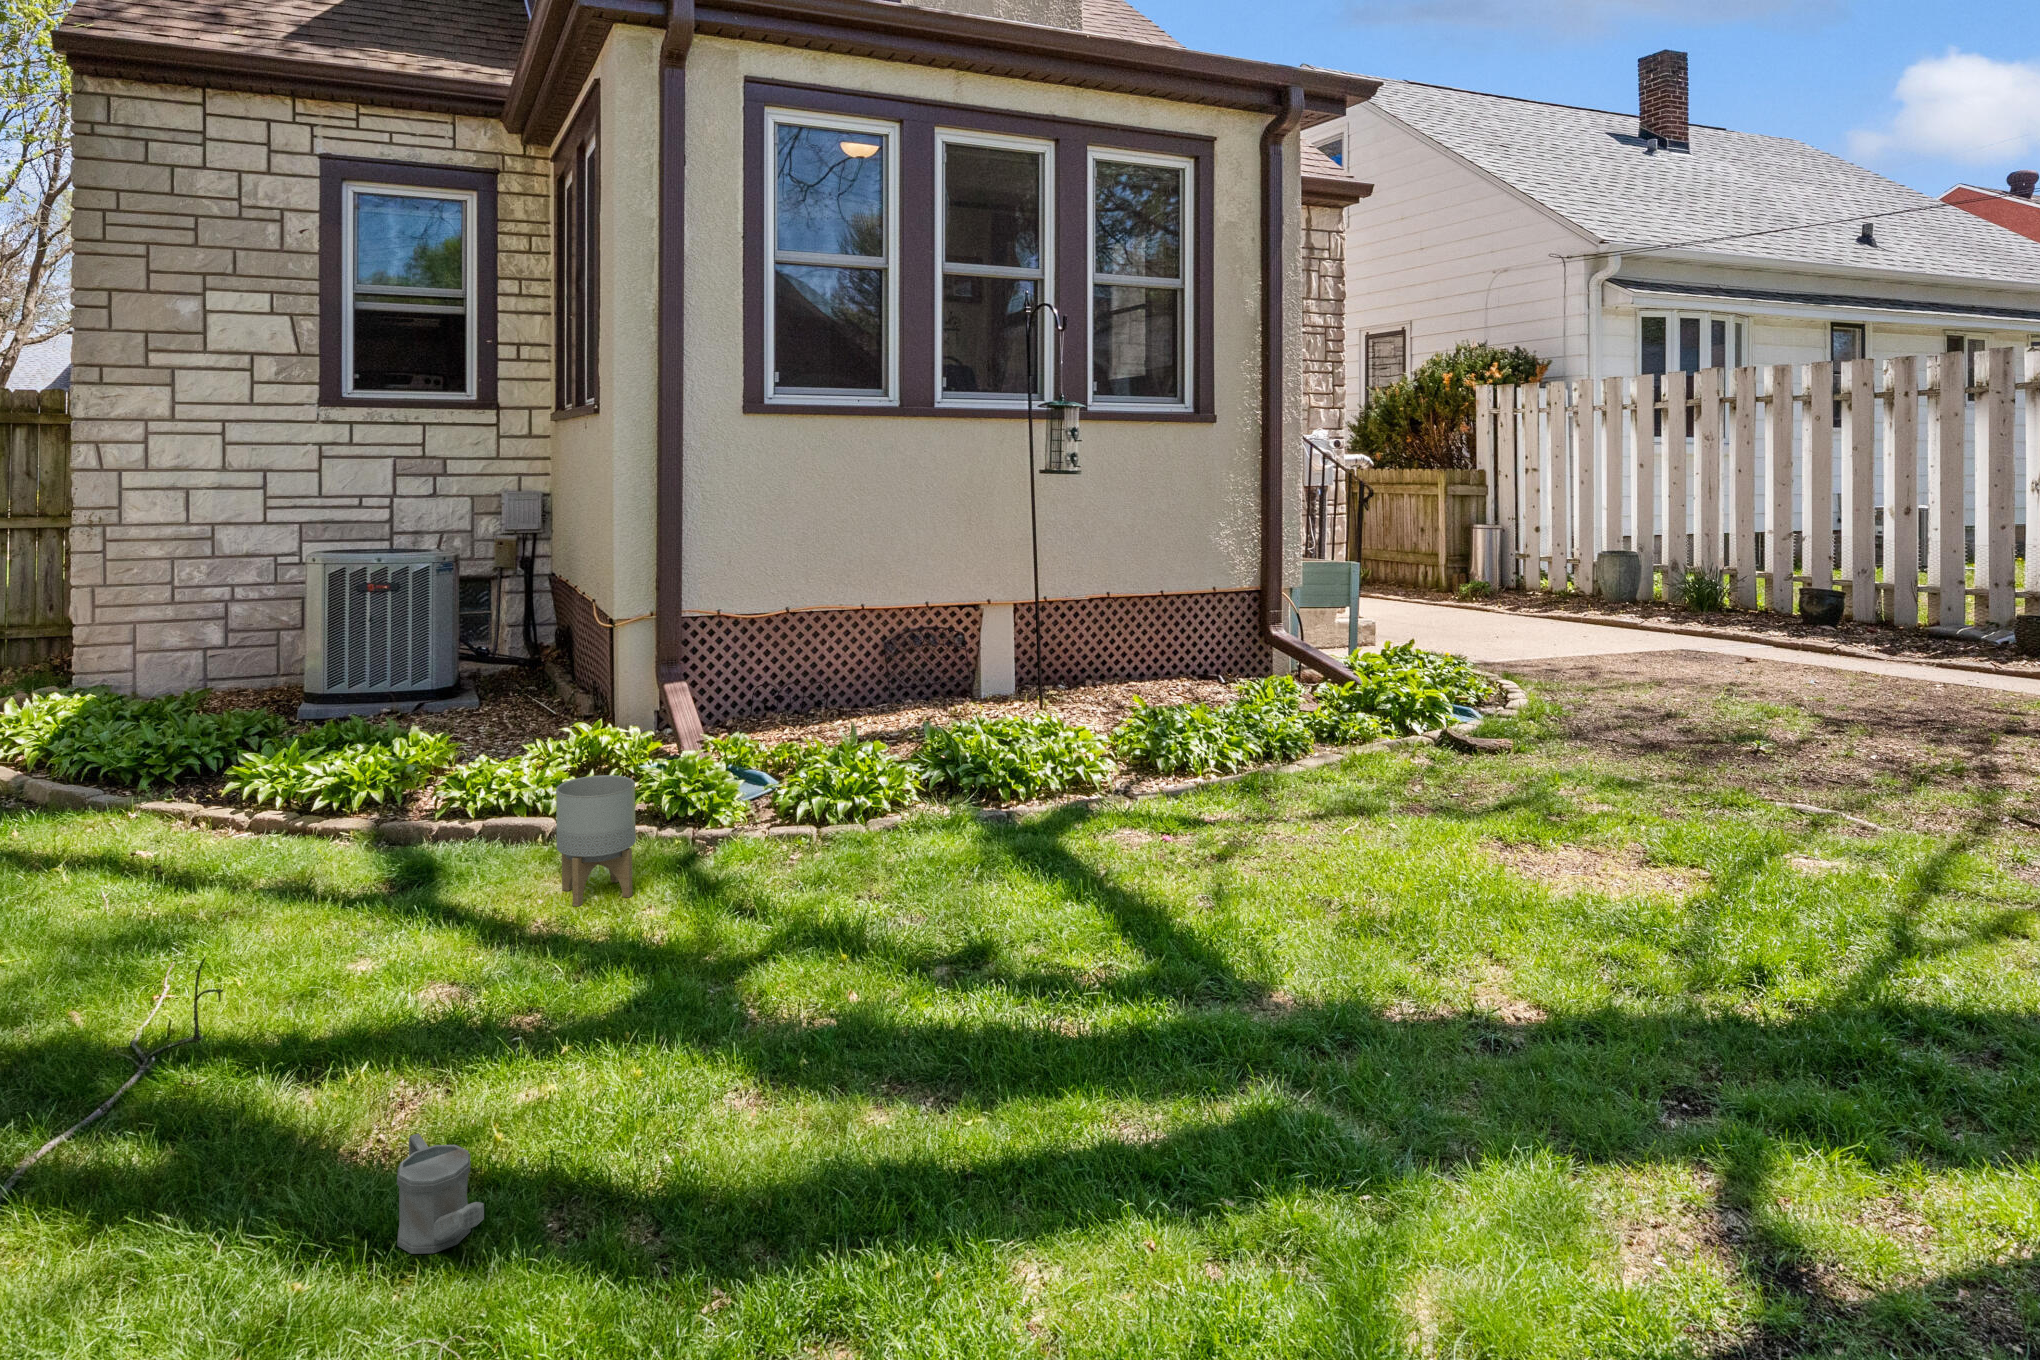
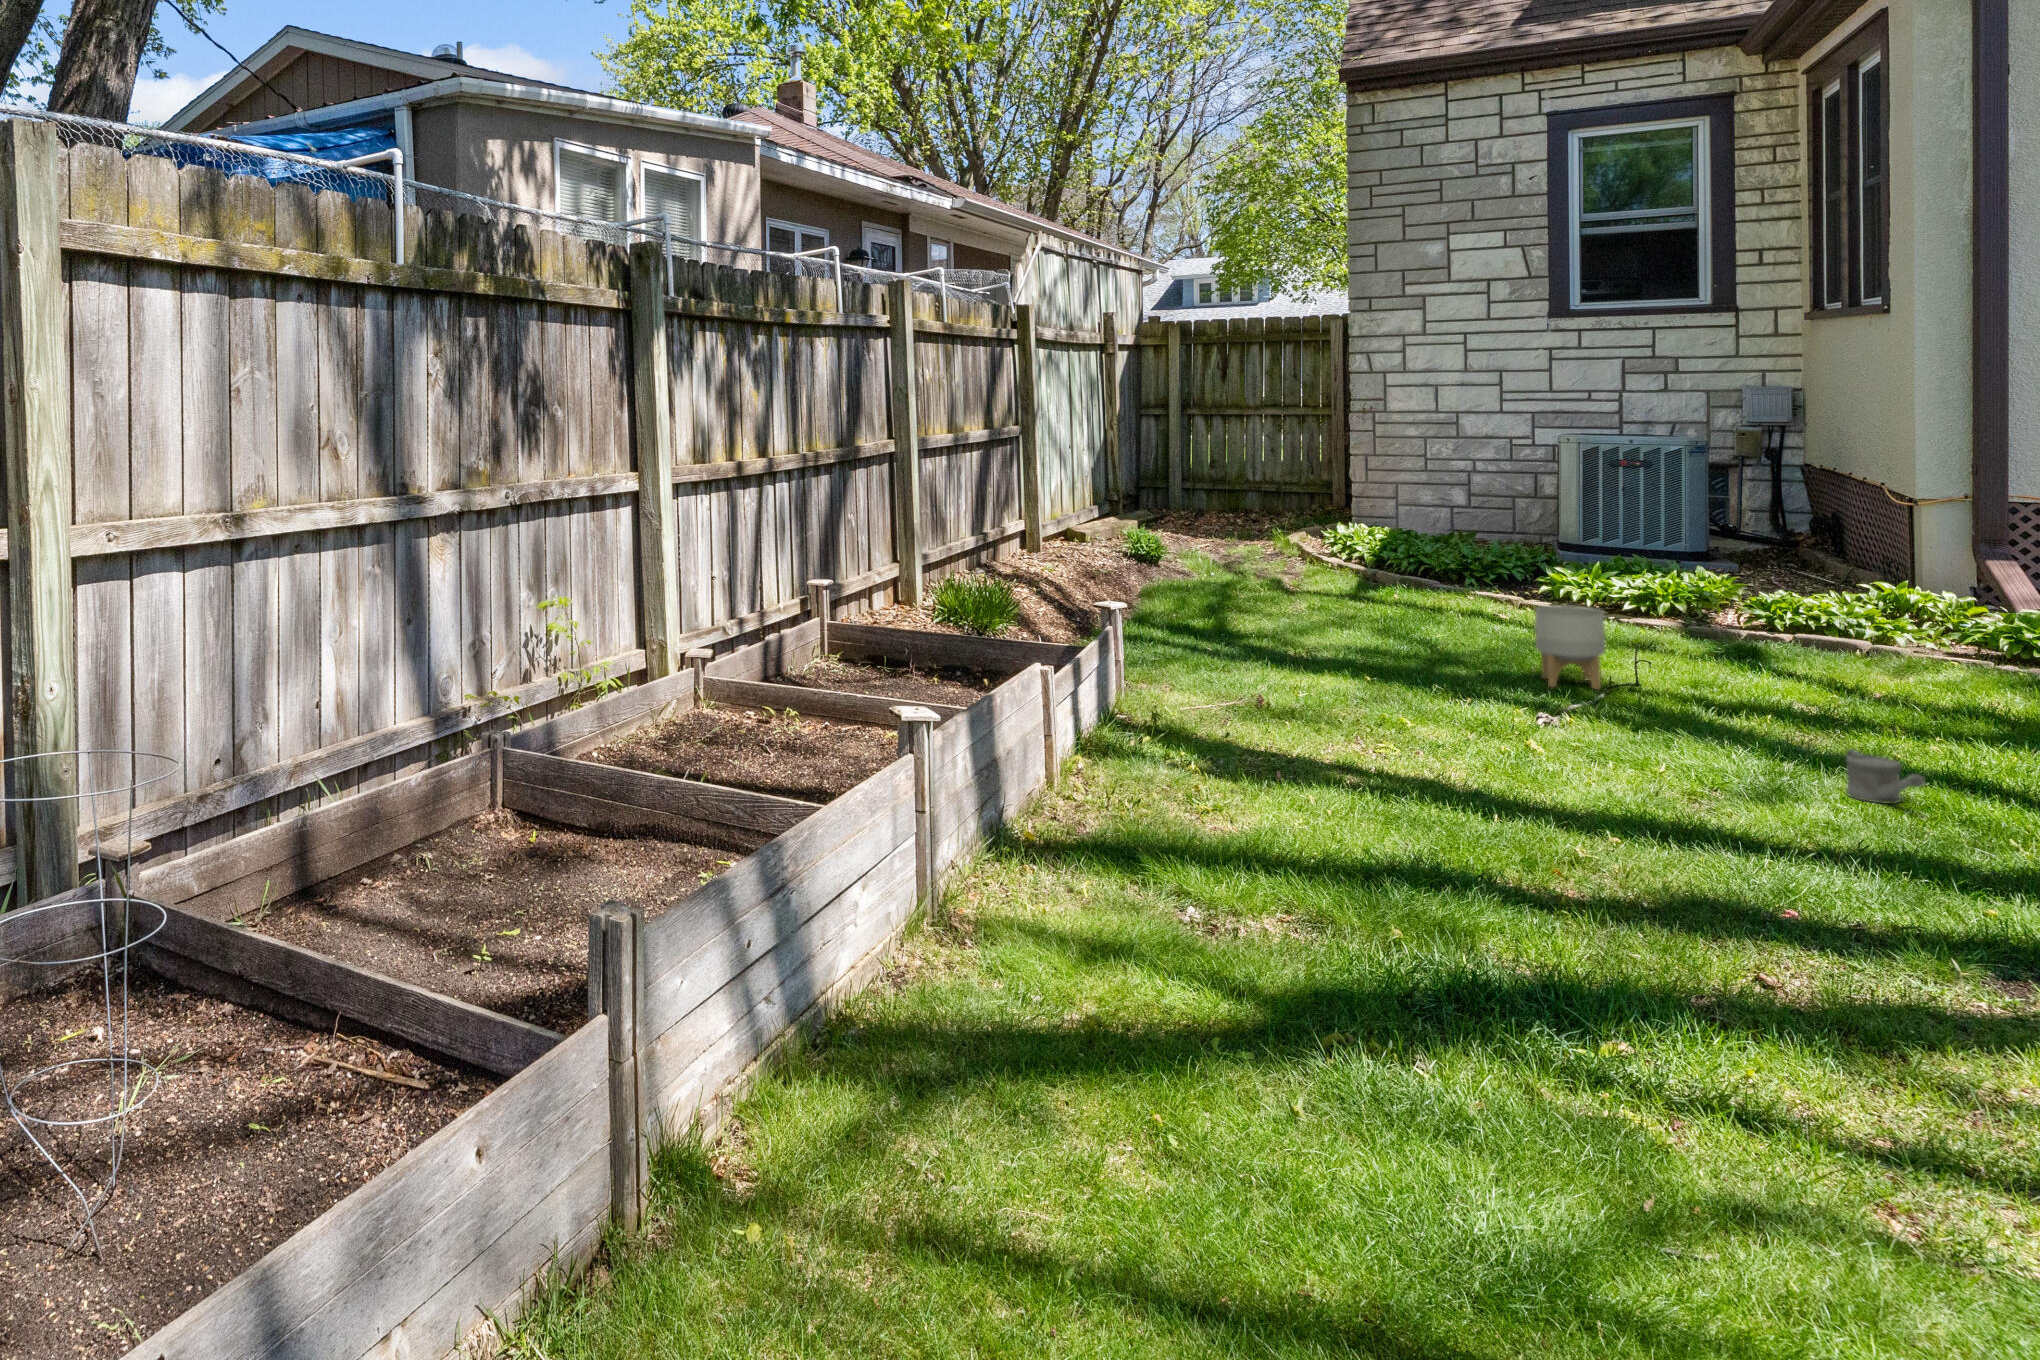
planter: present [556,775,636,906] -> present [1535,605,1605,689]

